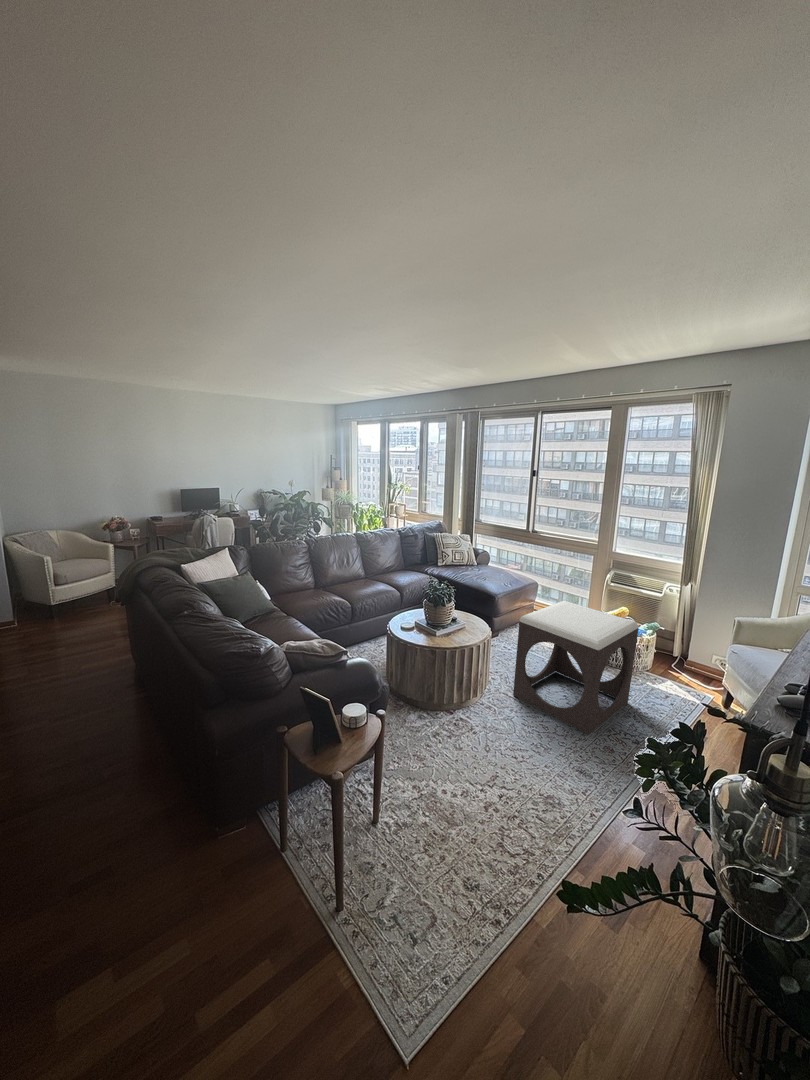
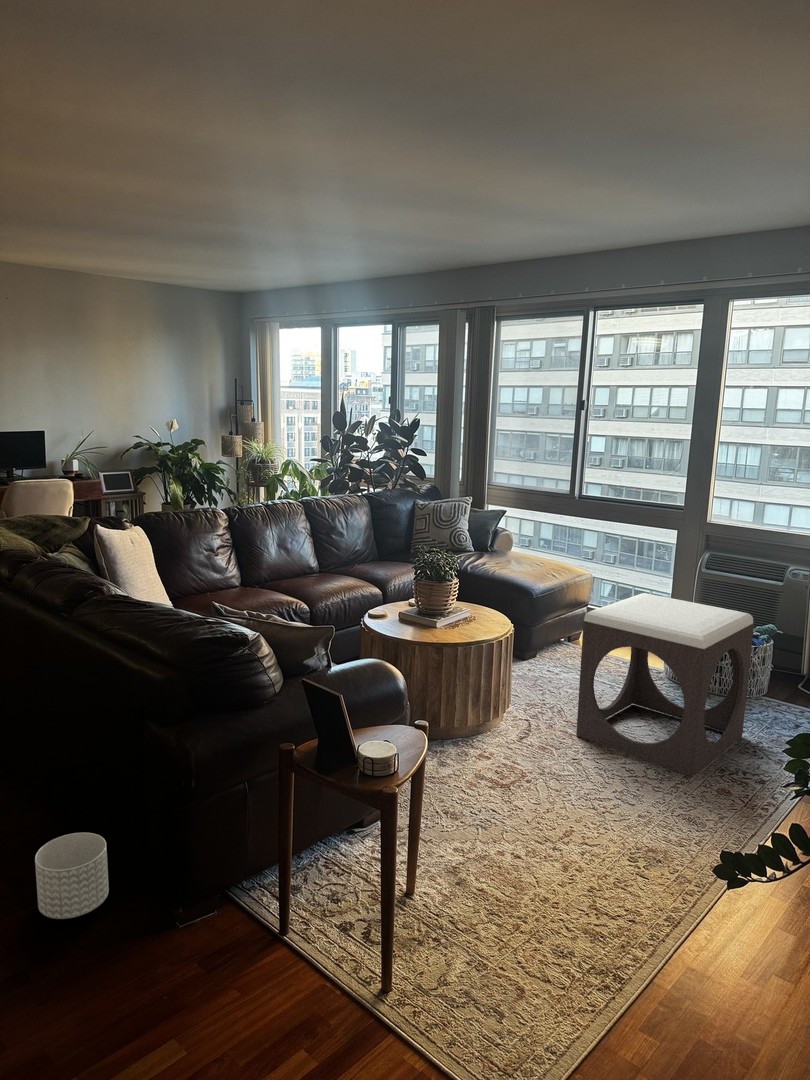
planter: none [129,764,181,825] -> present [35,833,109,919]

